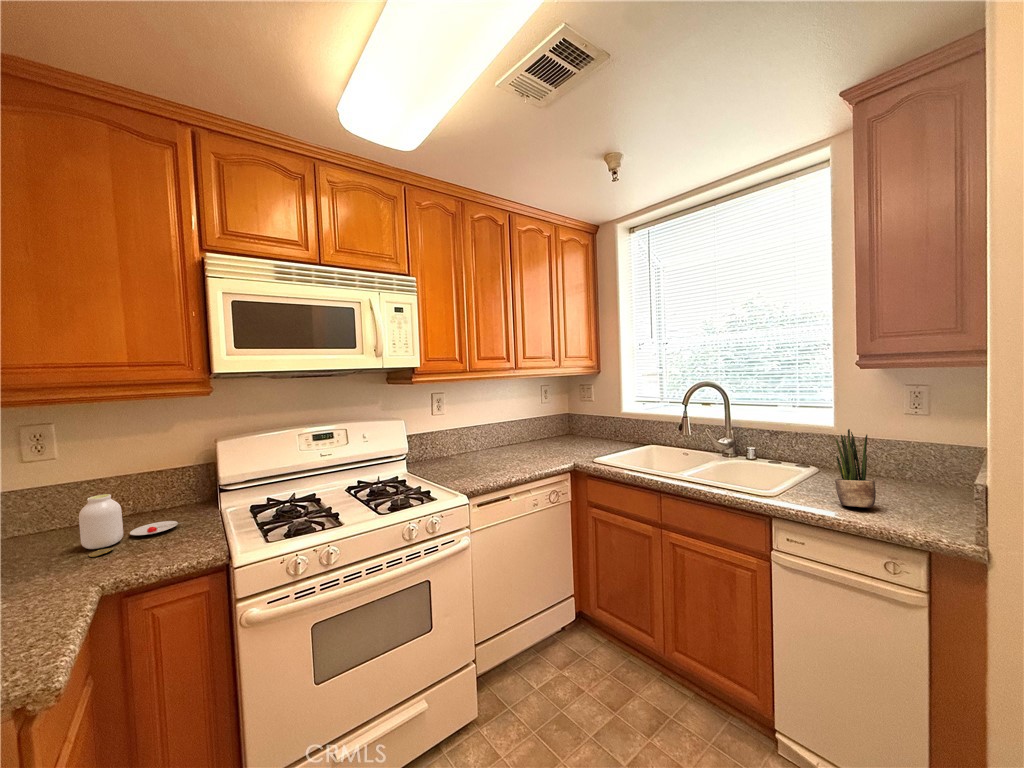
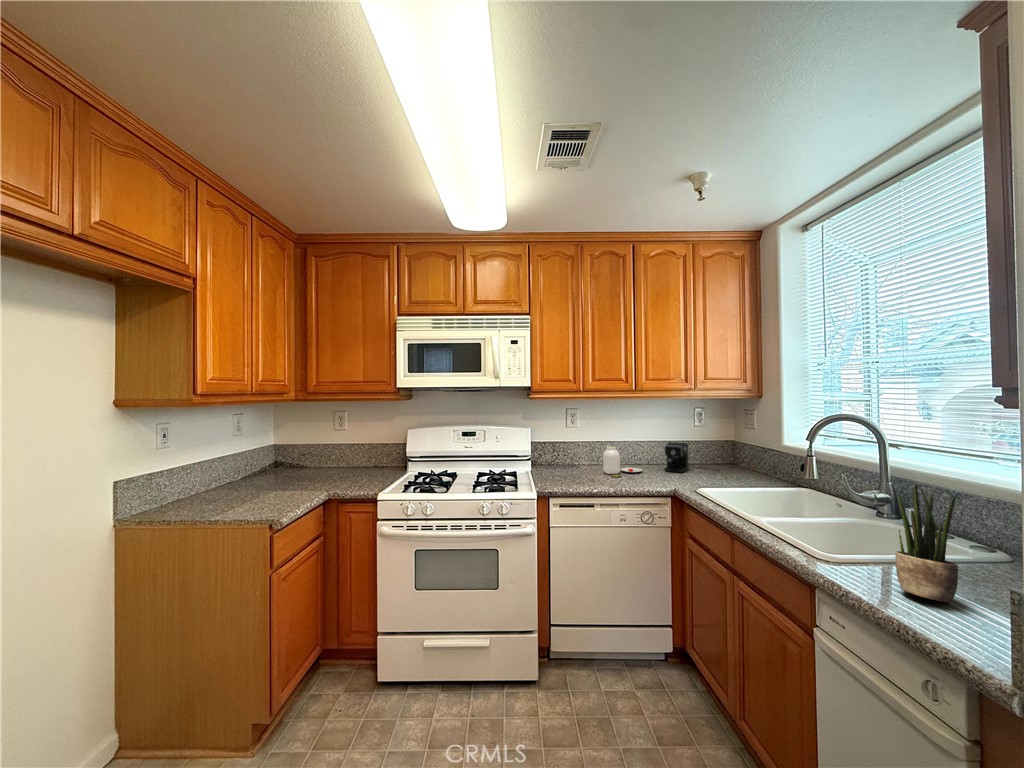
coffee maker: none [535,421,579,451] -> present [664,442,720,473]
jar: present [79,494,179,557] -> present [603,447,642,477]

